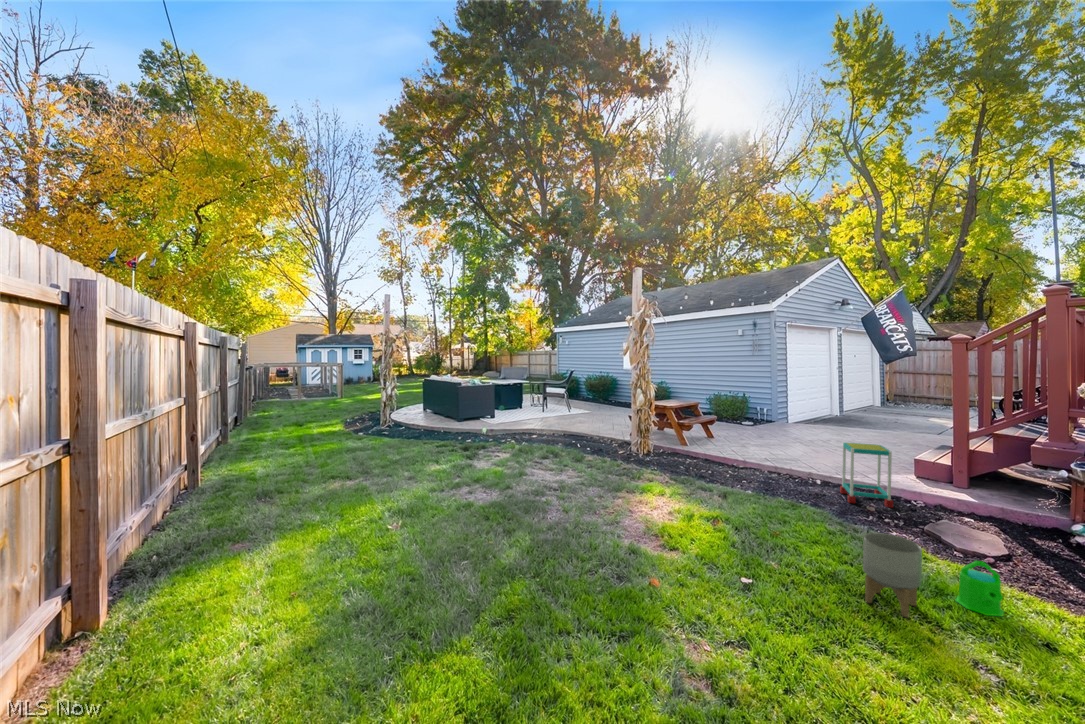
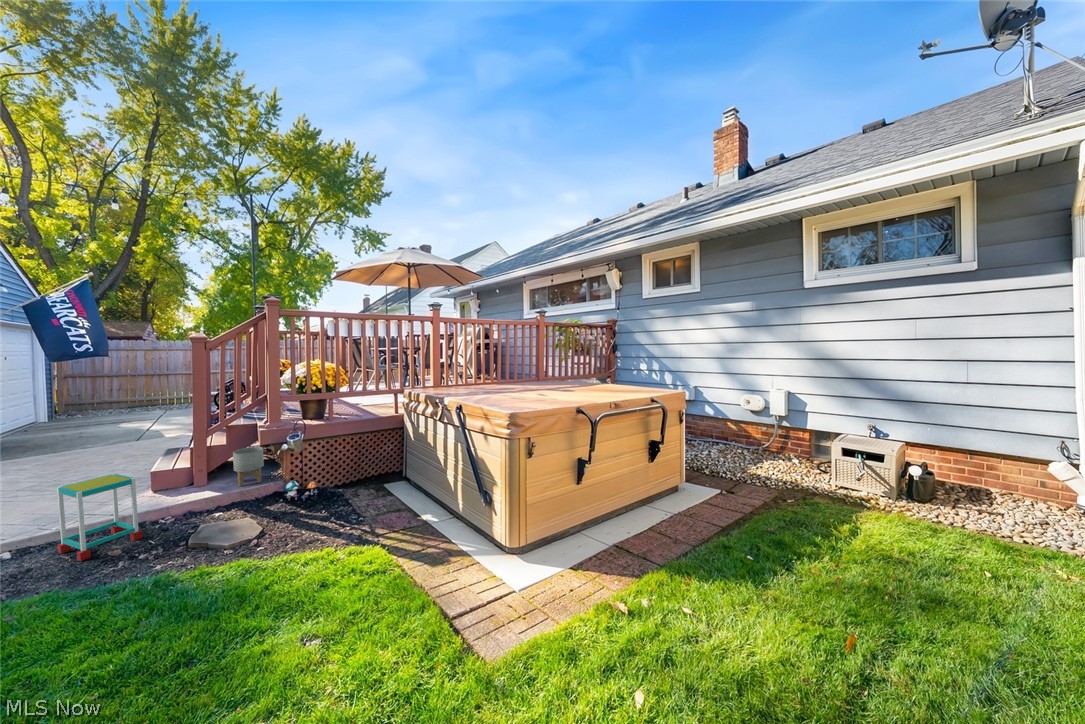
planter: present [863,533,922,617] -> present [233,447,264,486]
watering can: present [956,561,1004,616] -> none [251,554,291,604]

